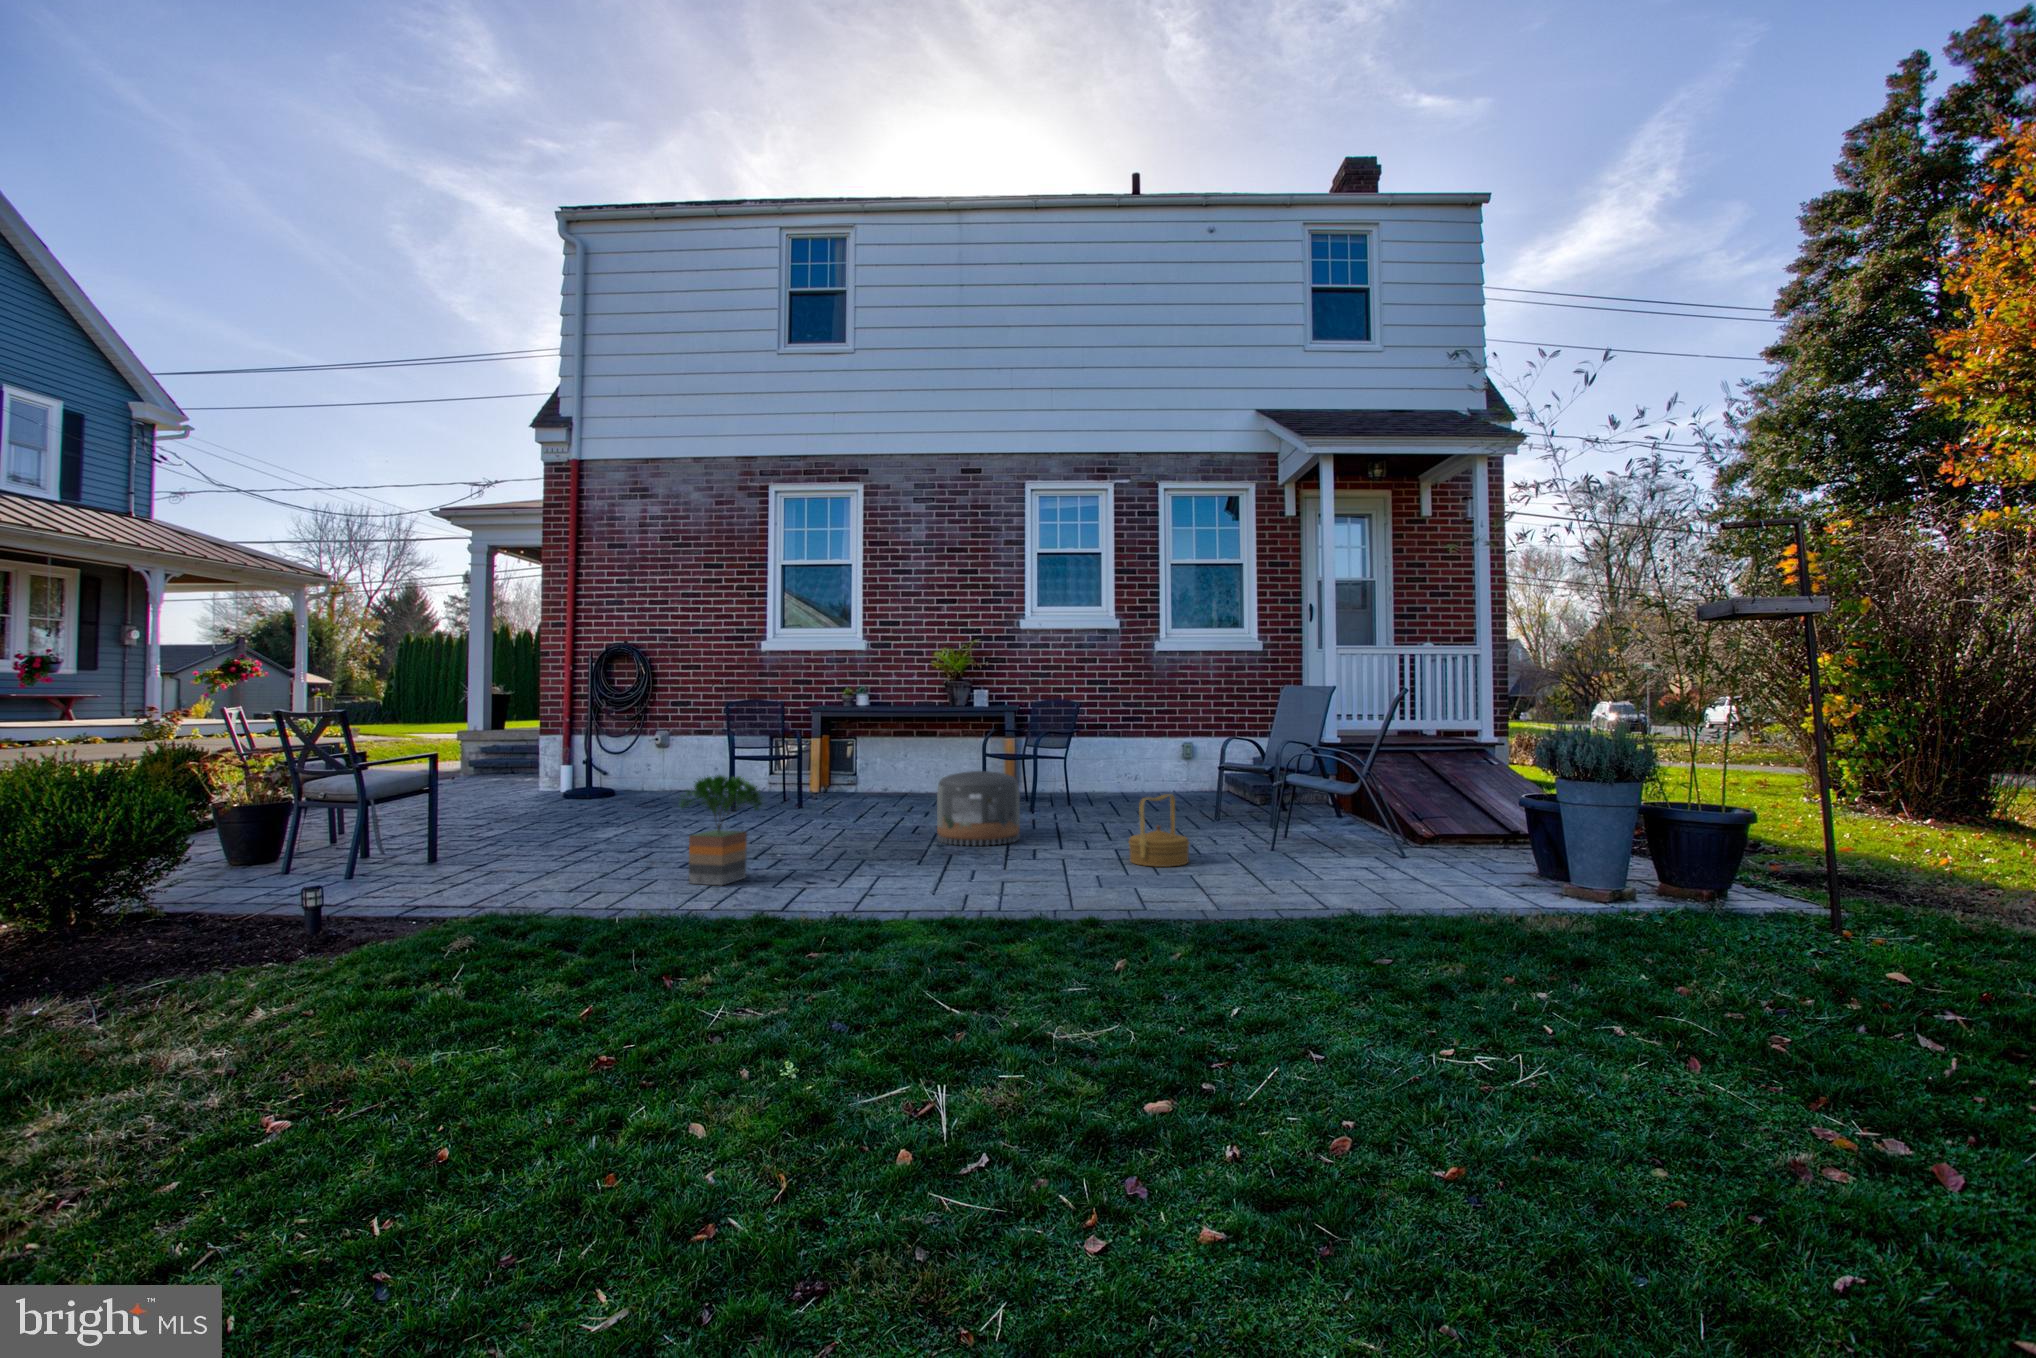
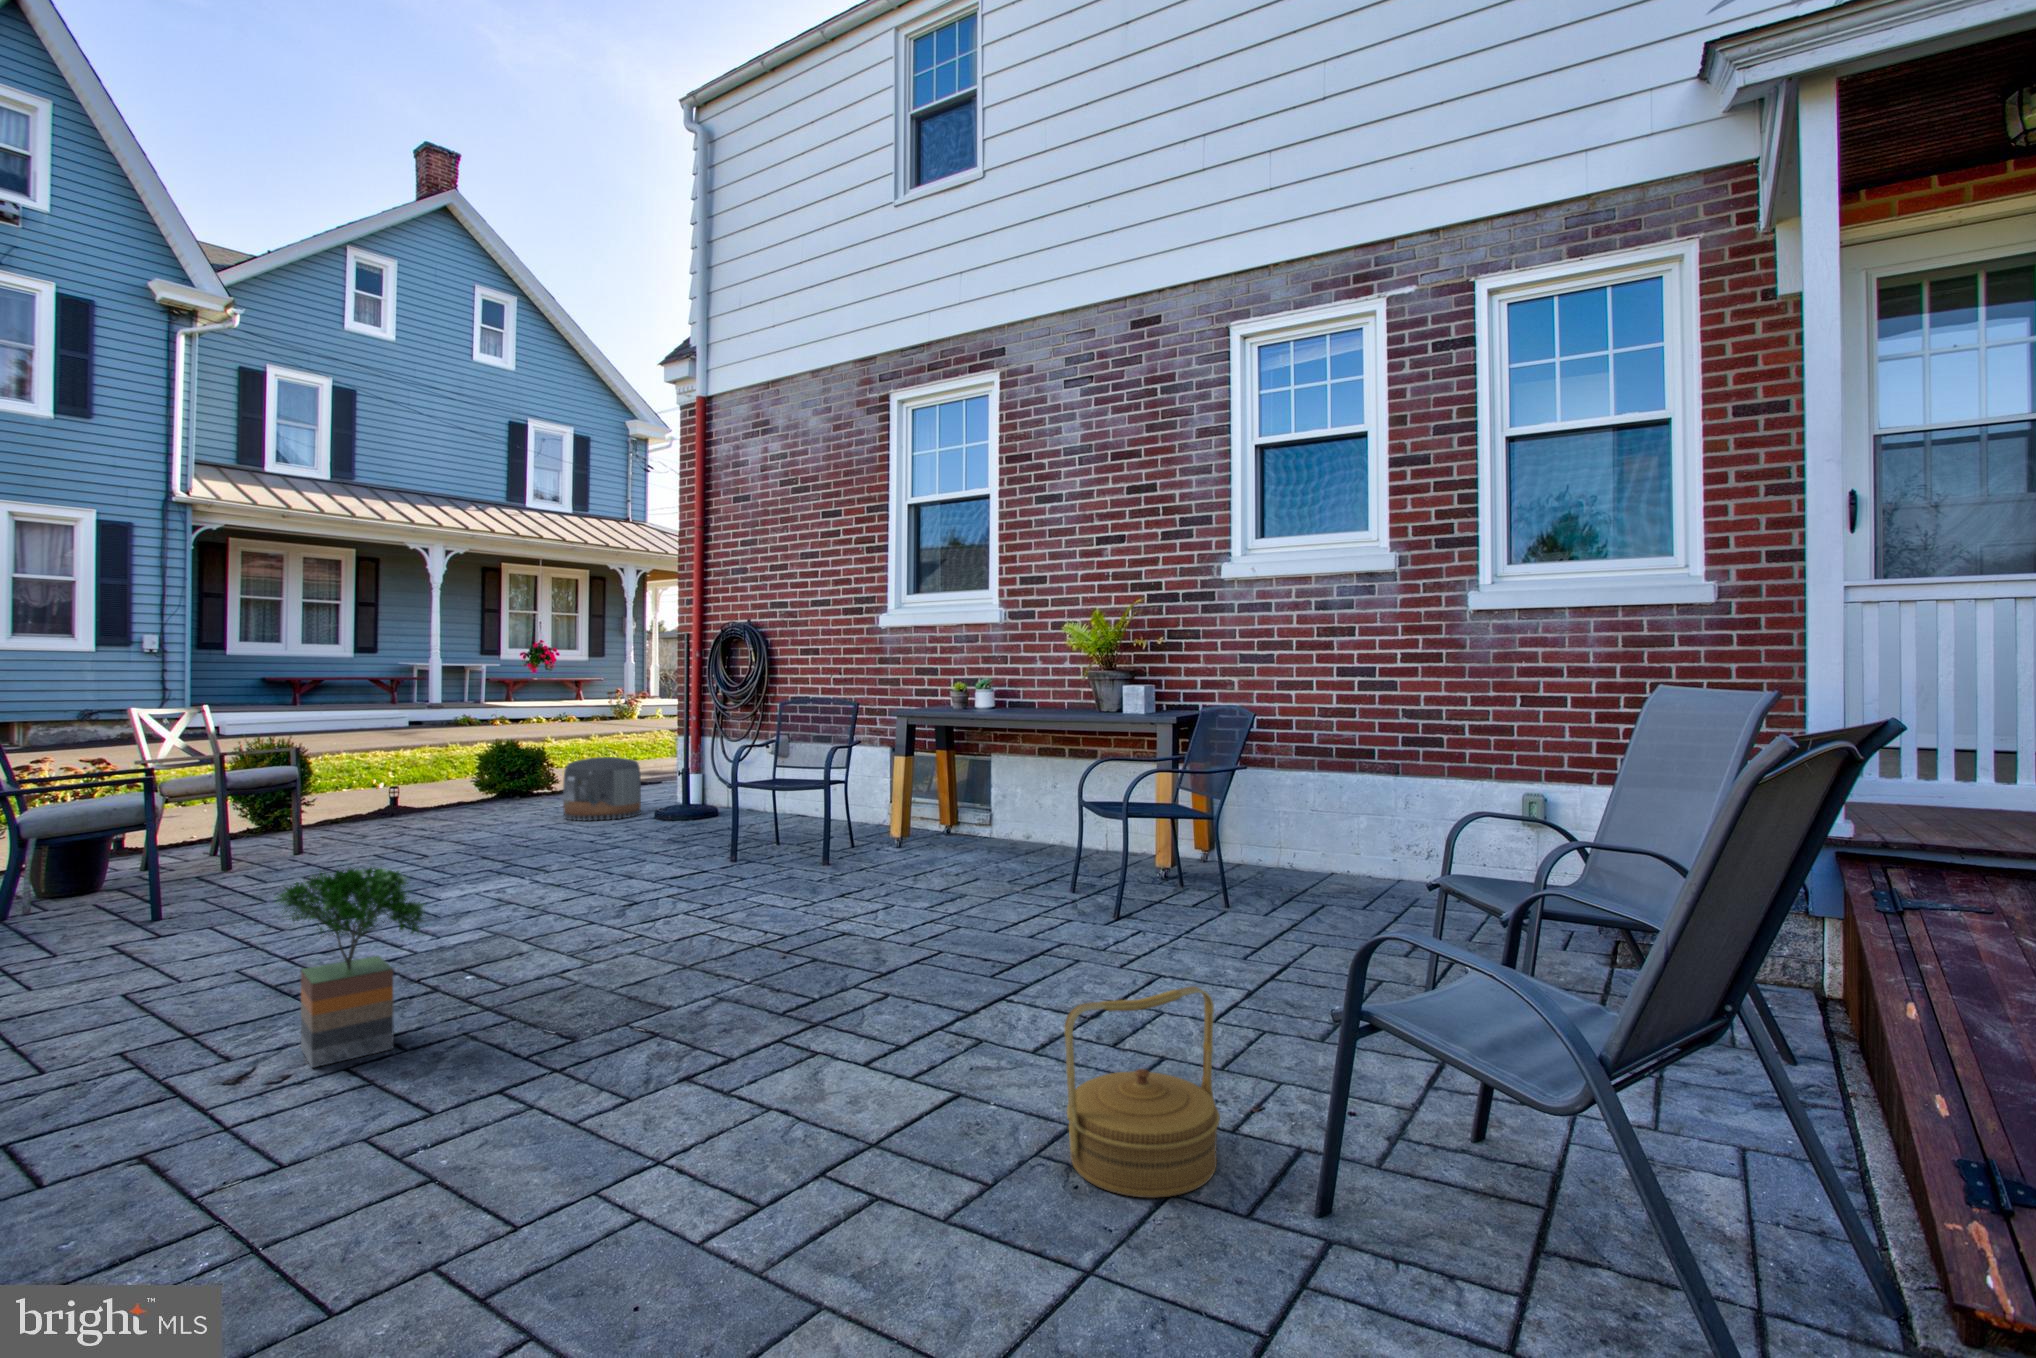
pouf: present [937,771,1020,846] -> present [563,757,641,821]

